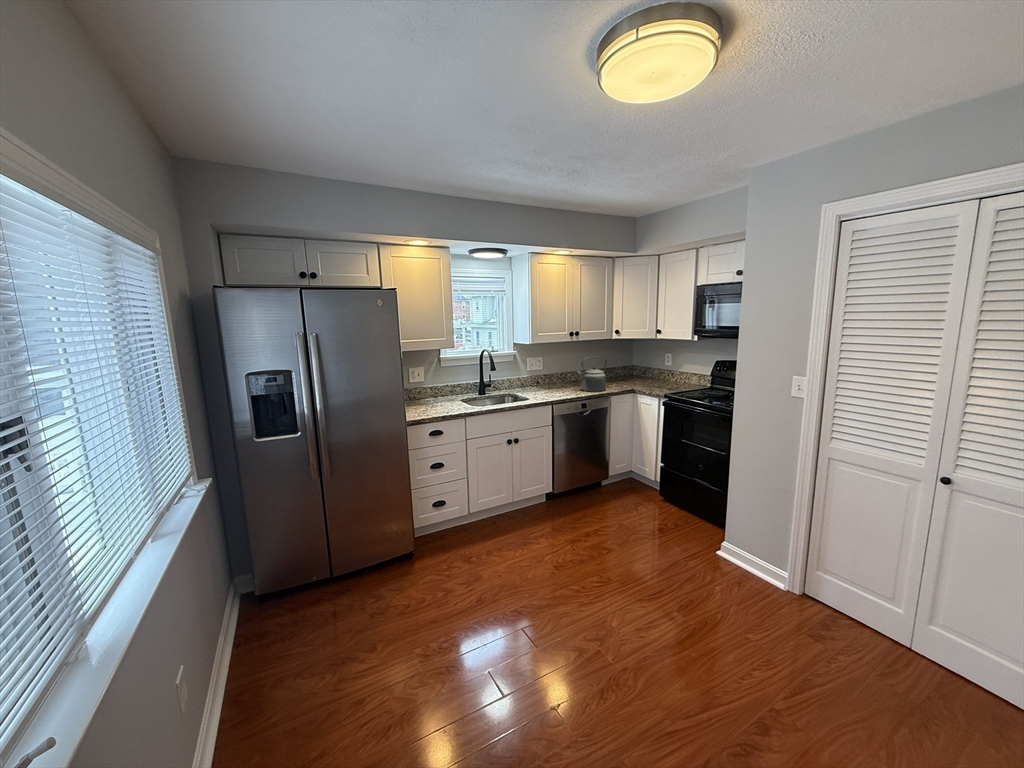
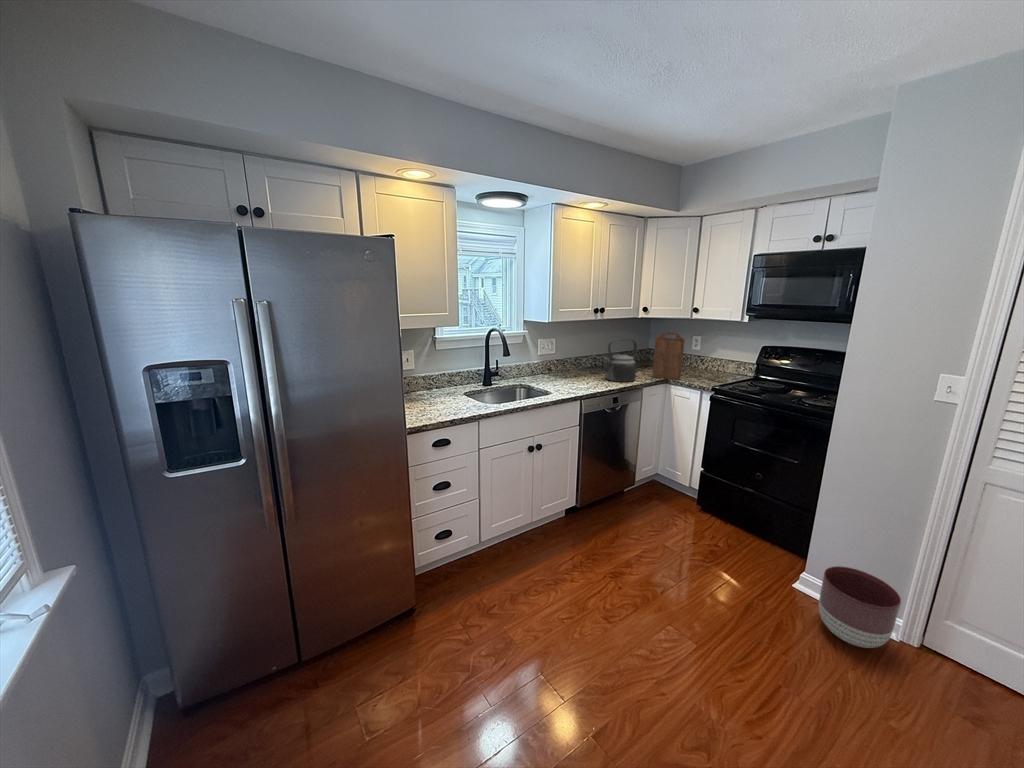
cutting board: none [622,350,646,390] -> present [652,331,685,380]
planter: none [722,531,776,592] -> present [819,566,901,648]

